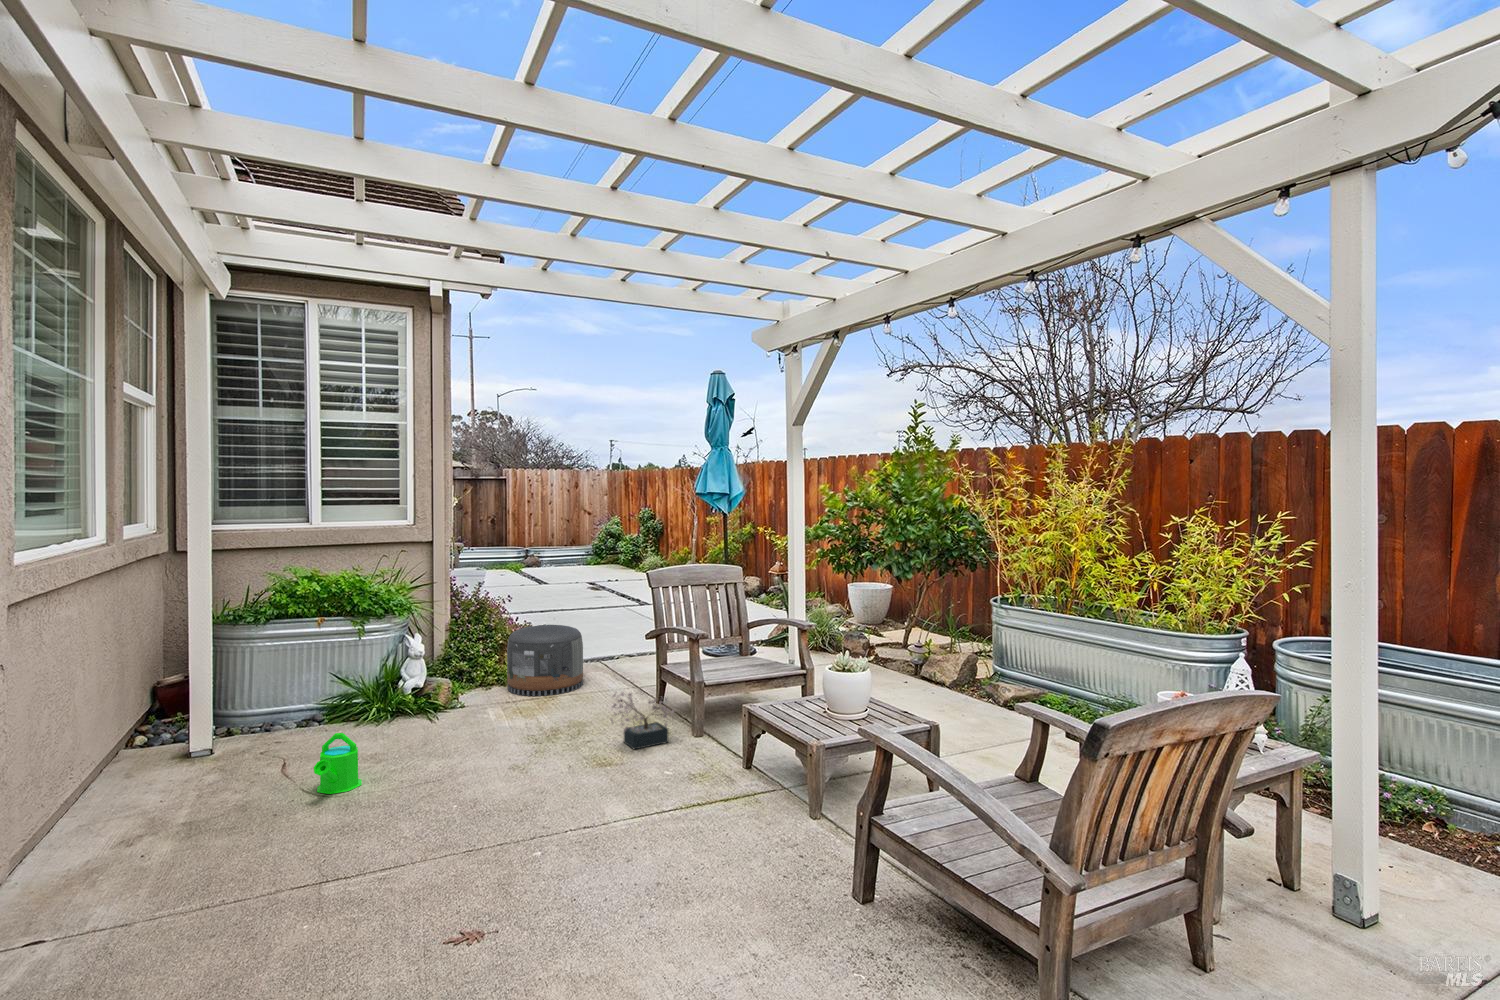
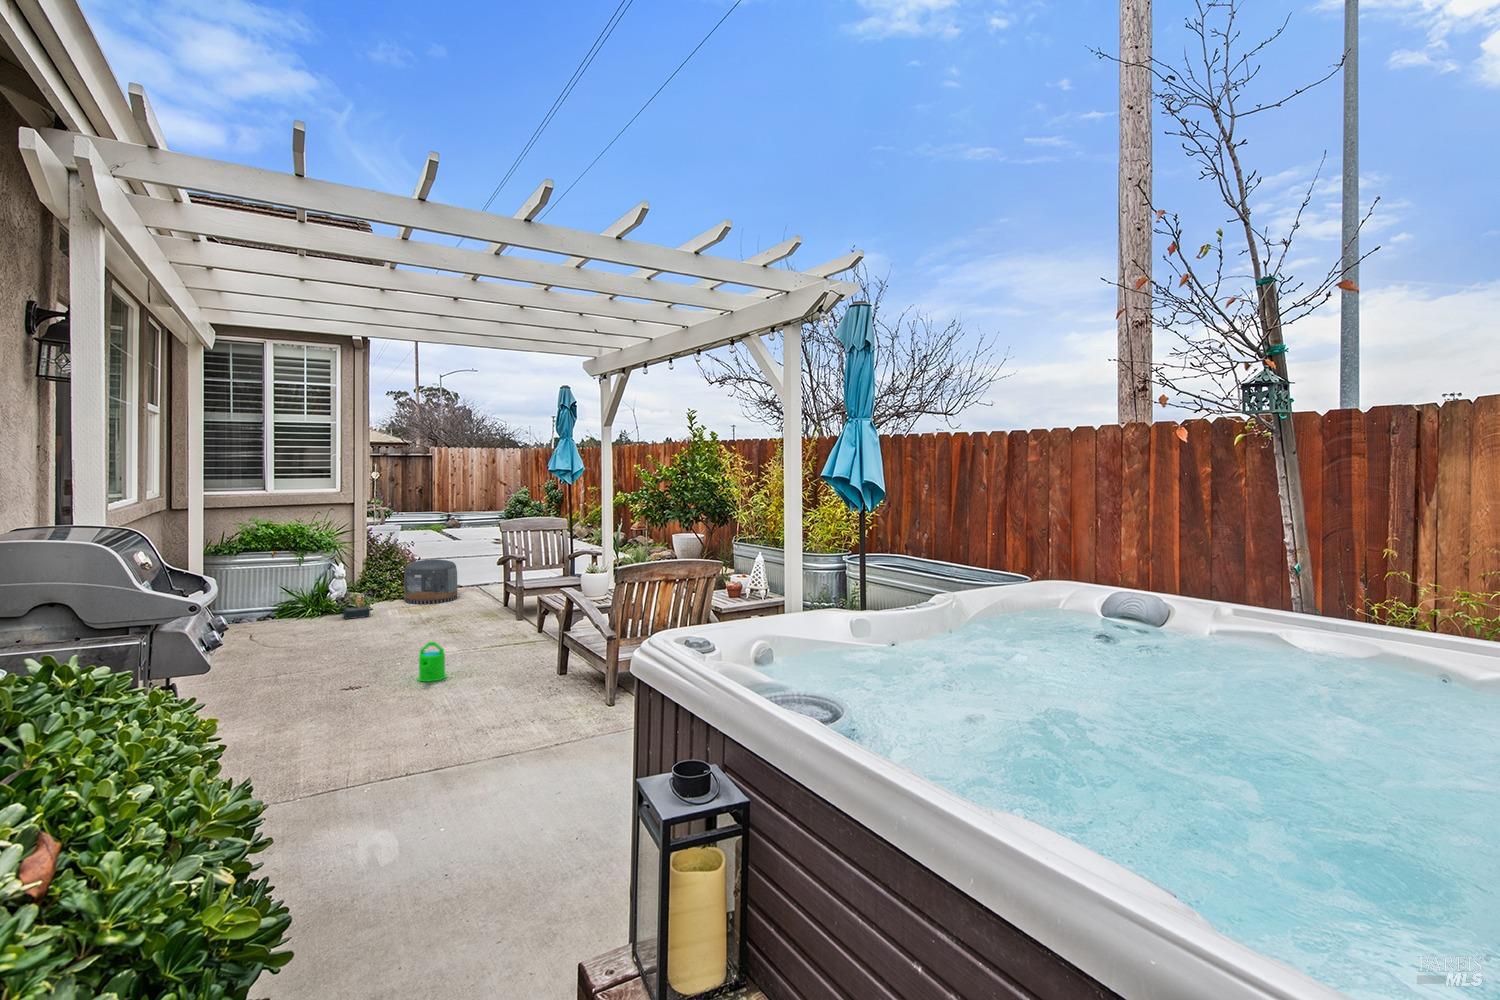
decorative plant: present [611,692,674,749] -> present [336,587,372,619]
watering can: present [314,733,362,794] -> present [417,641,447,682]

